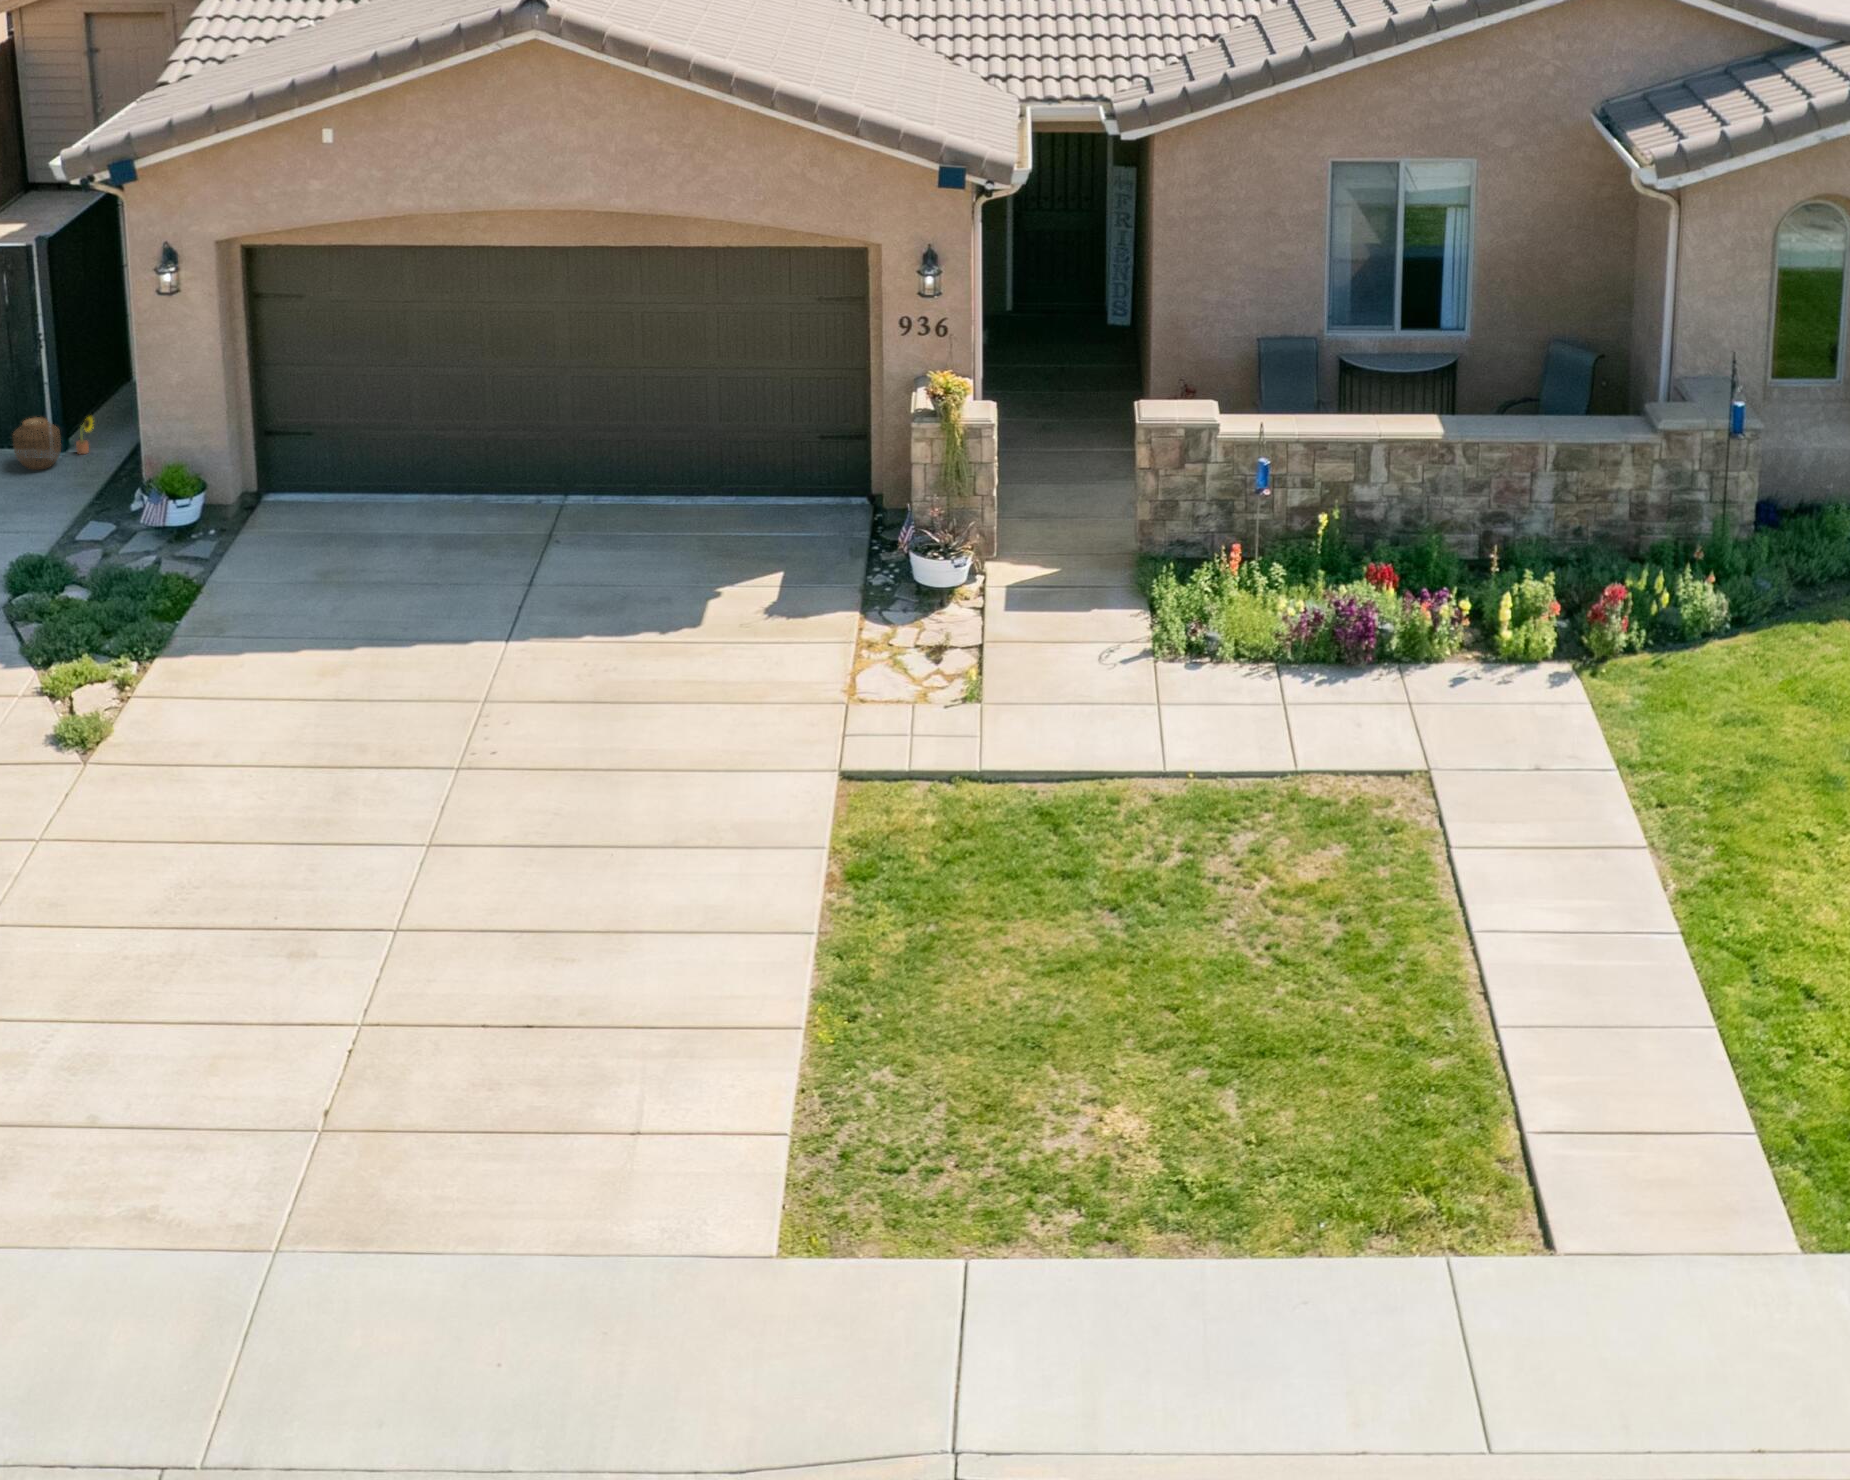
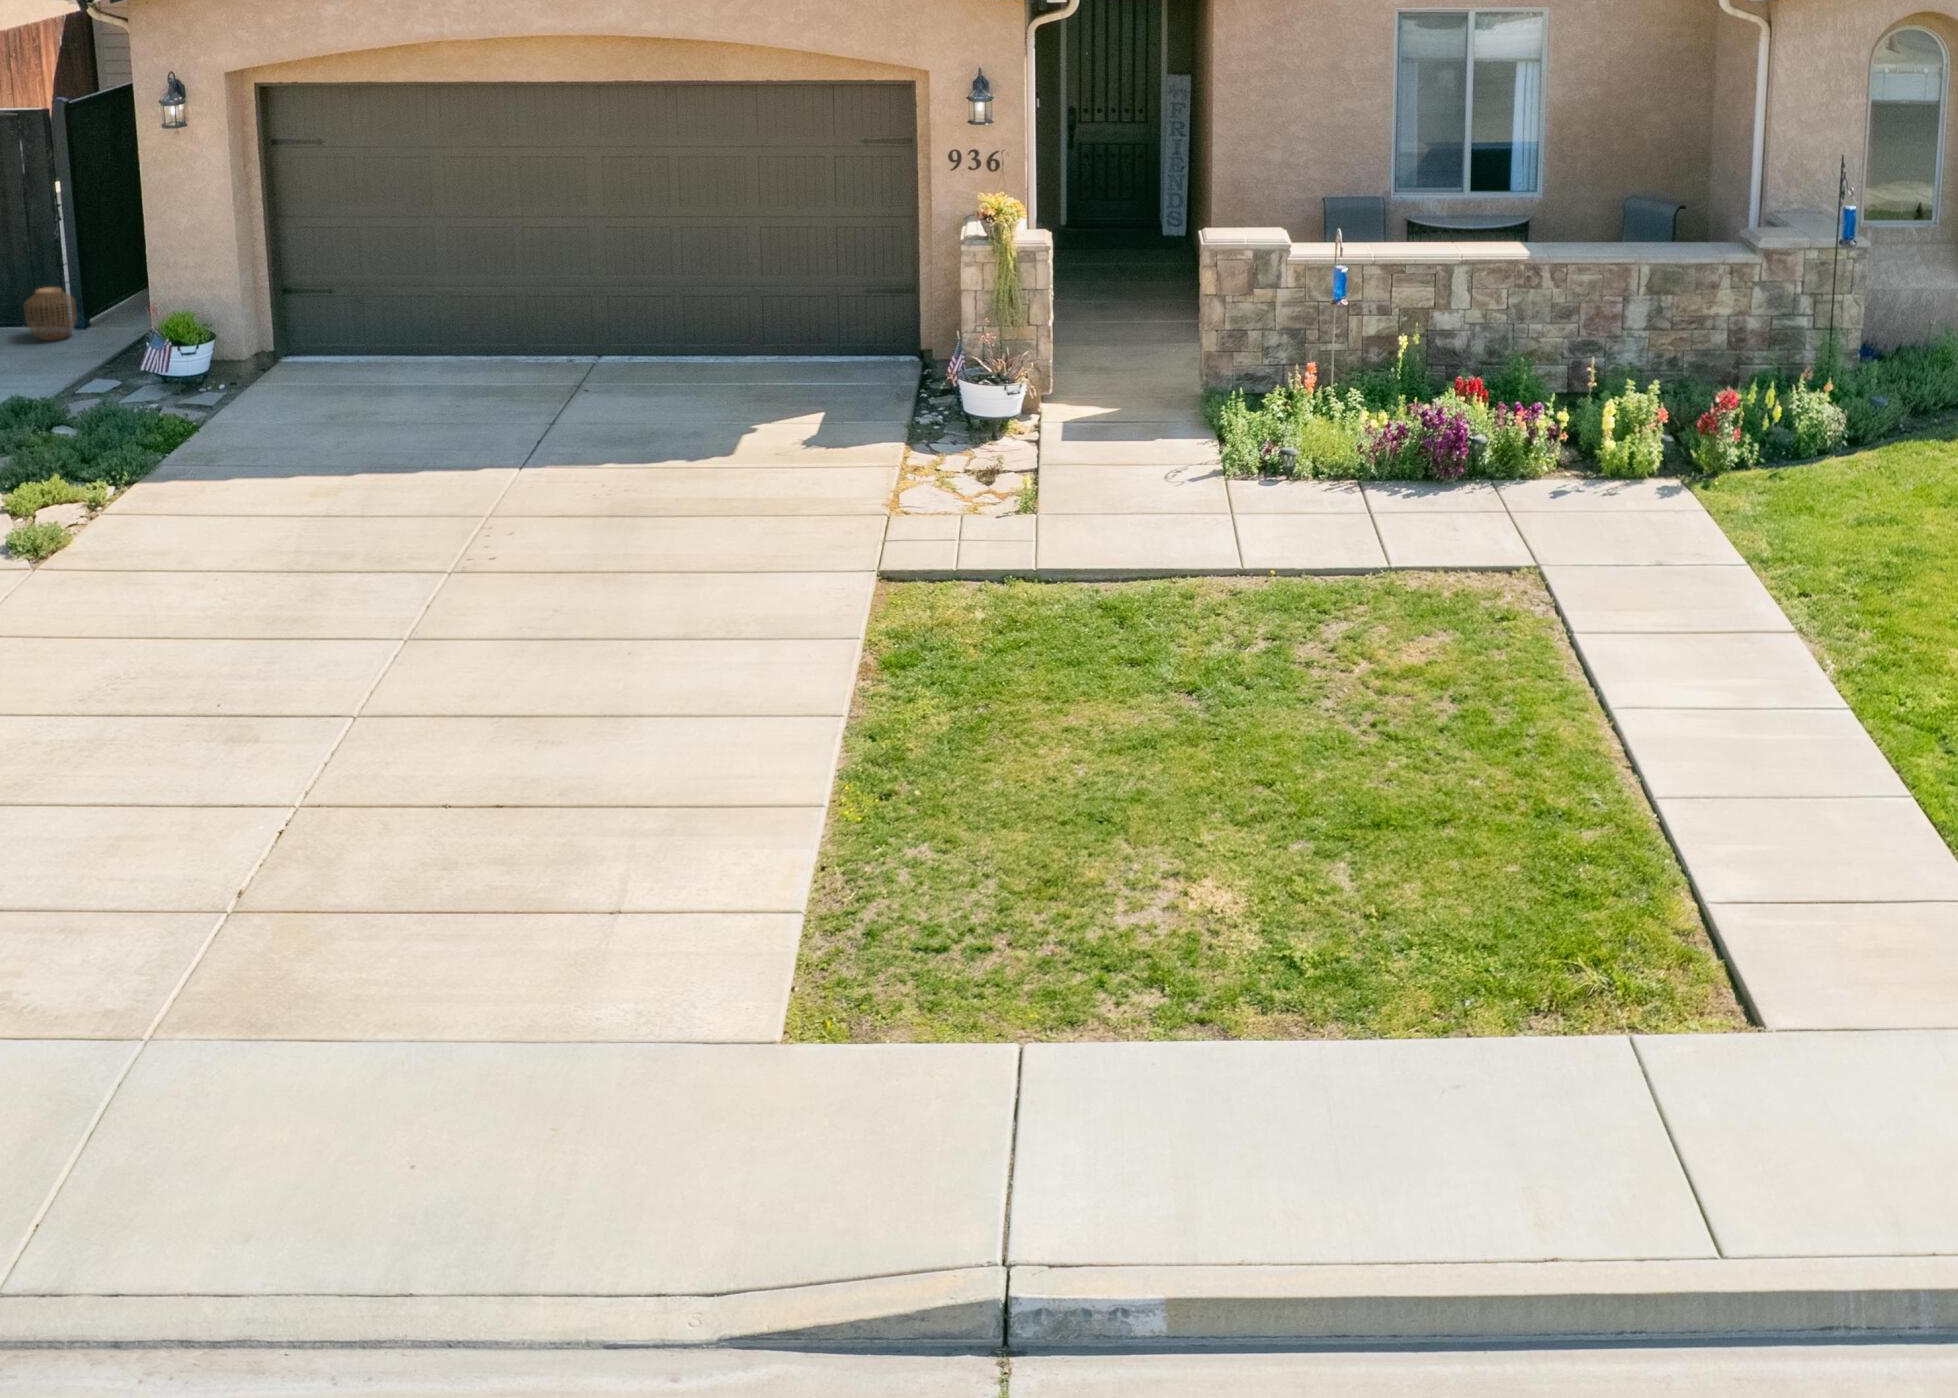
decorative plant: present [76,416,93,454] -> none [94,287,115,329]

